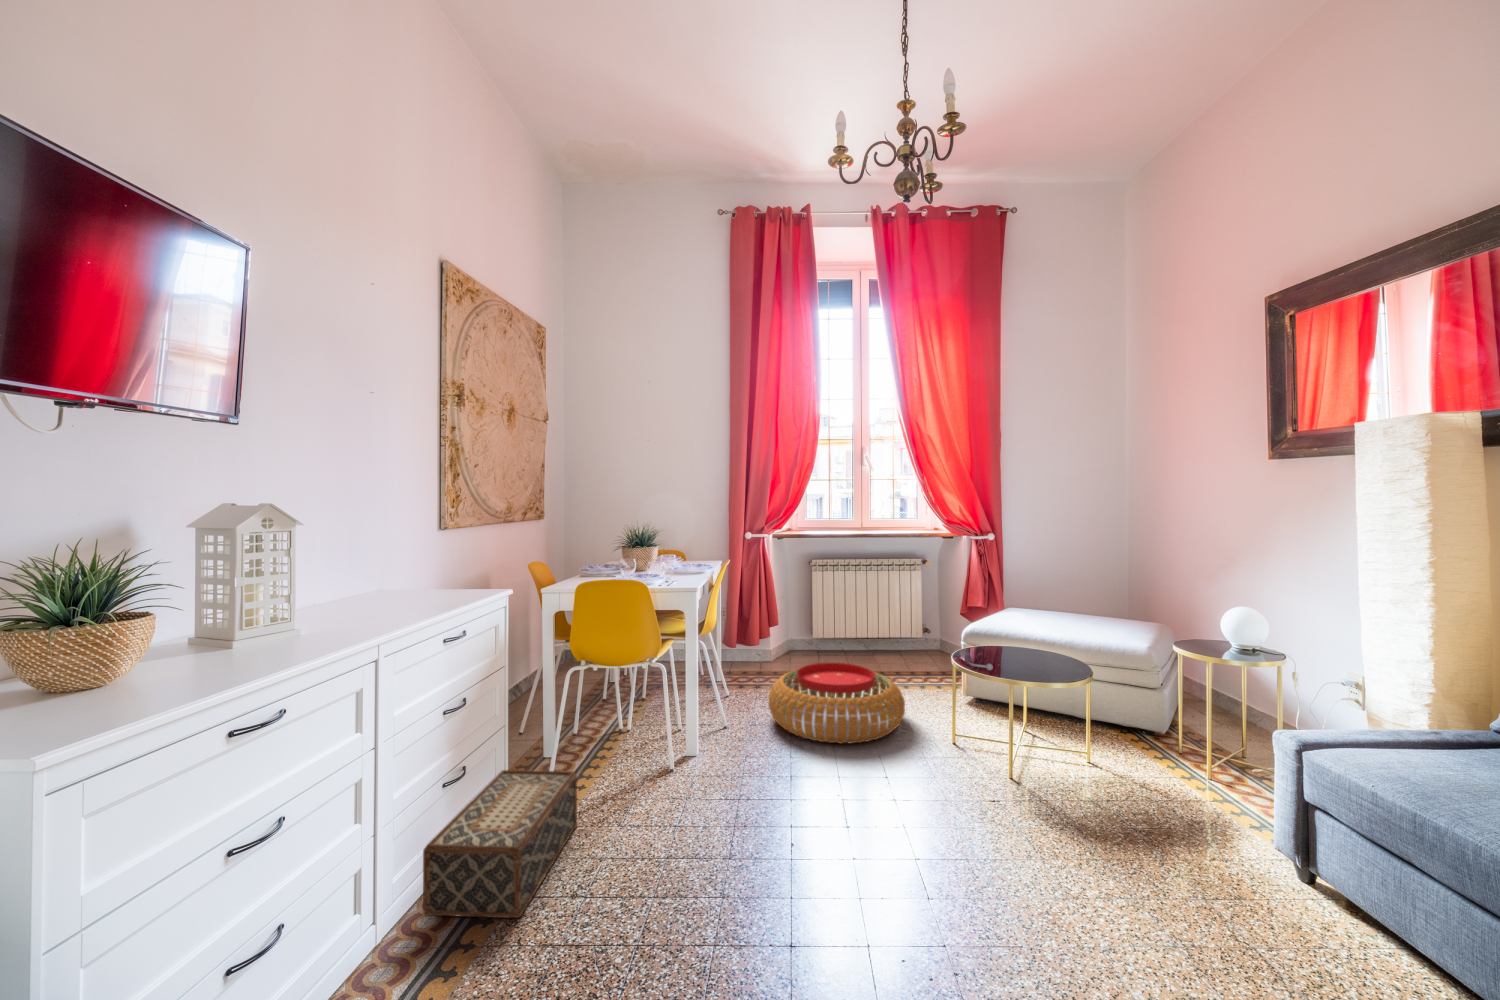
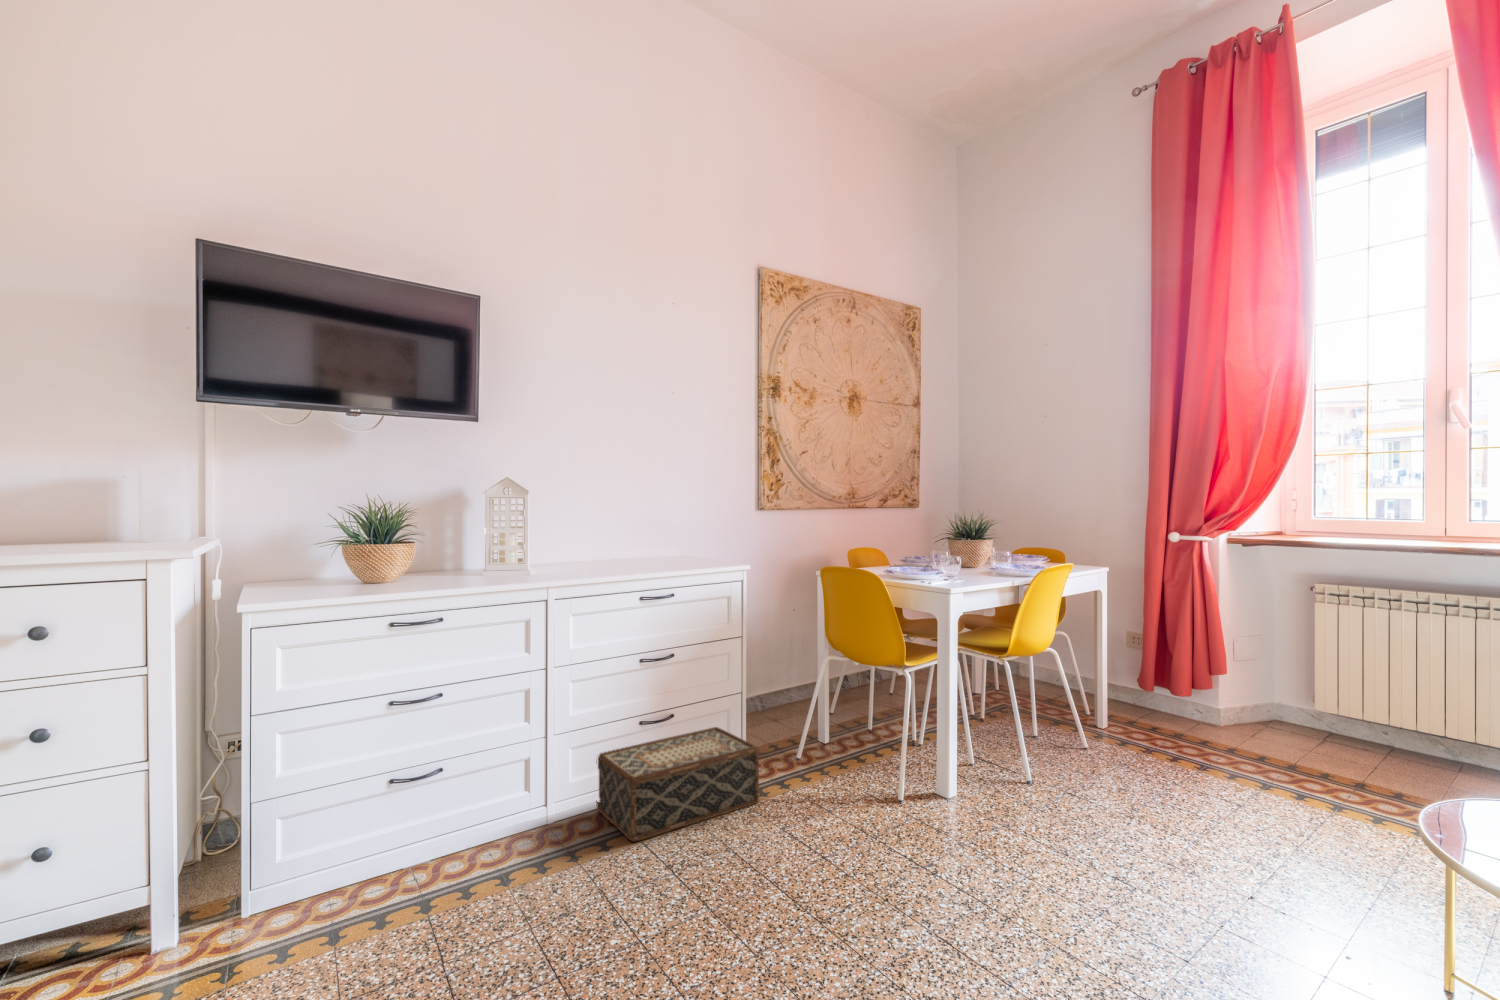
pouf: present [769,663,905,743] -> none [1085,729,1352,878]

